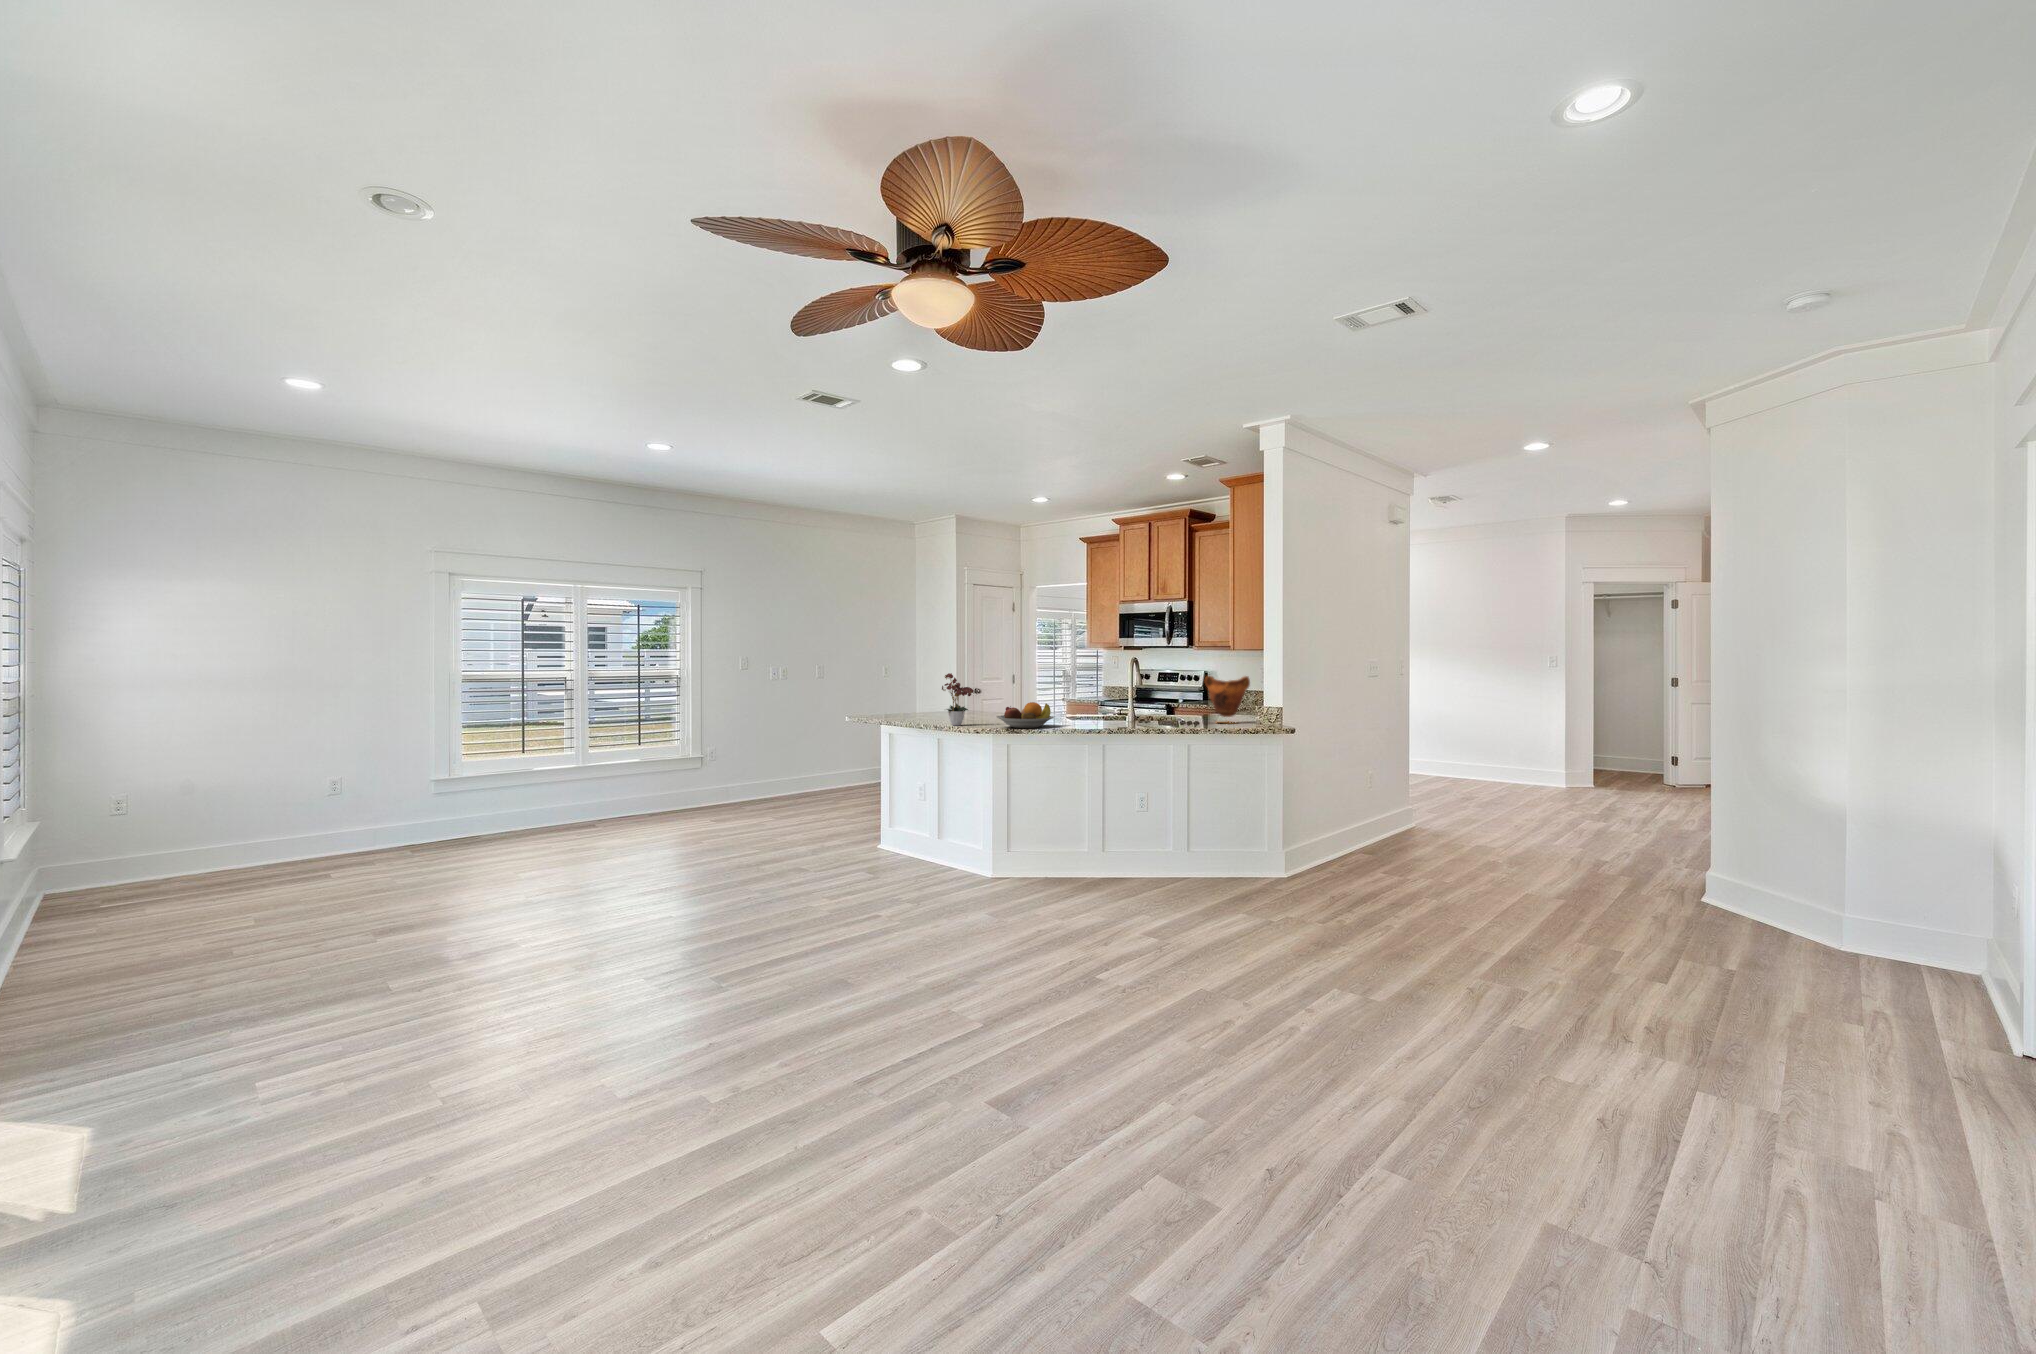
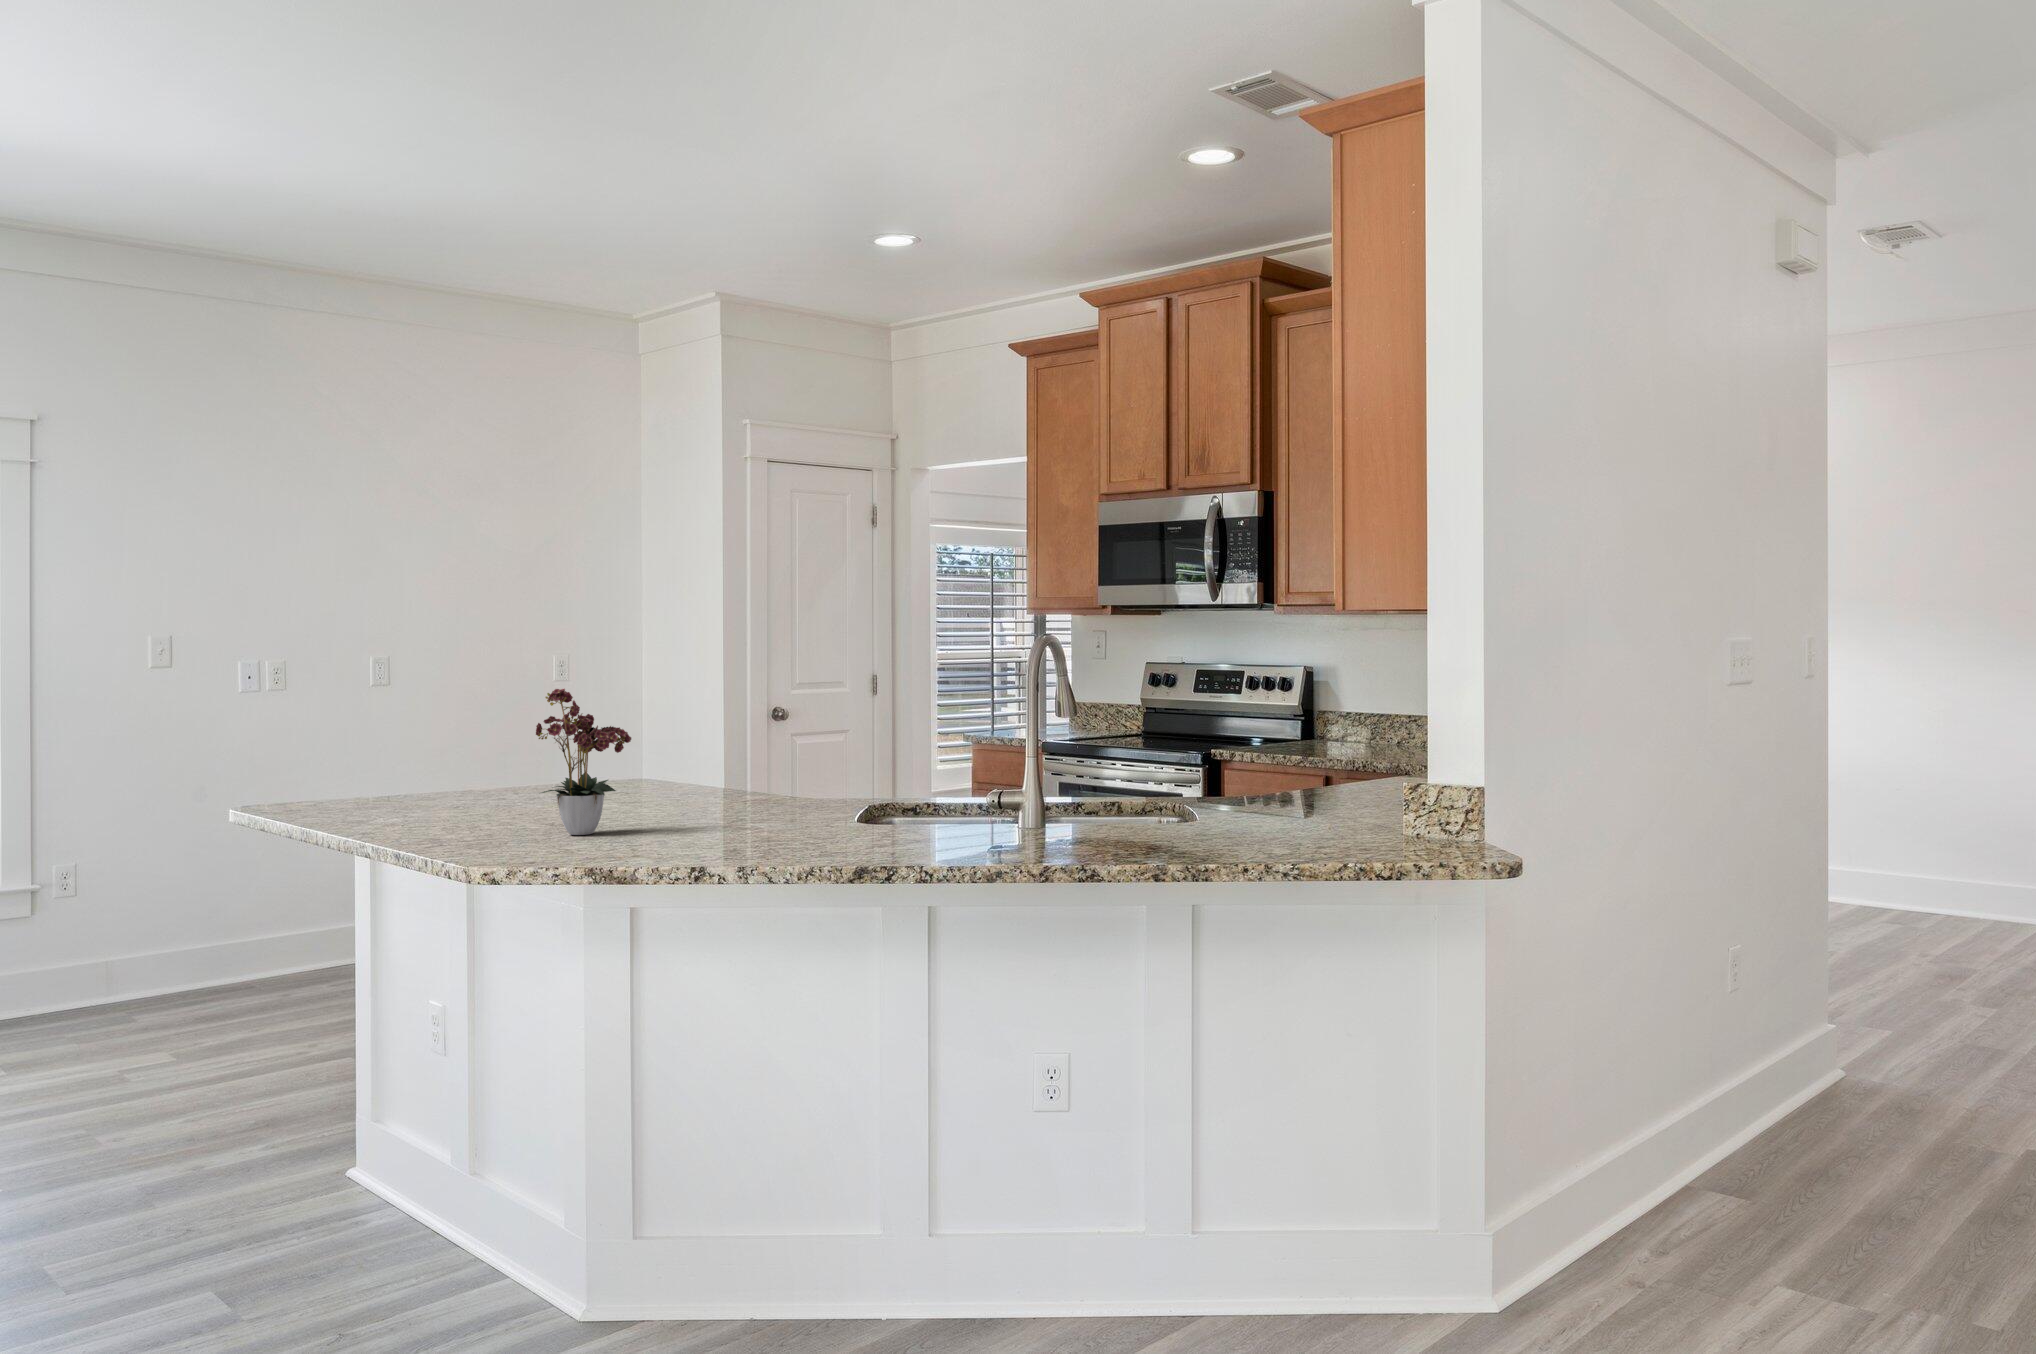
vase: present [1205,676,1250,723] -> none [1265,695,1394,833]
fruit bowl: present [997,702,1054,728] -> none [670,773,837,848]

